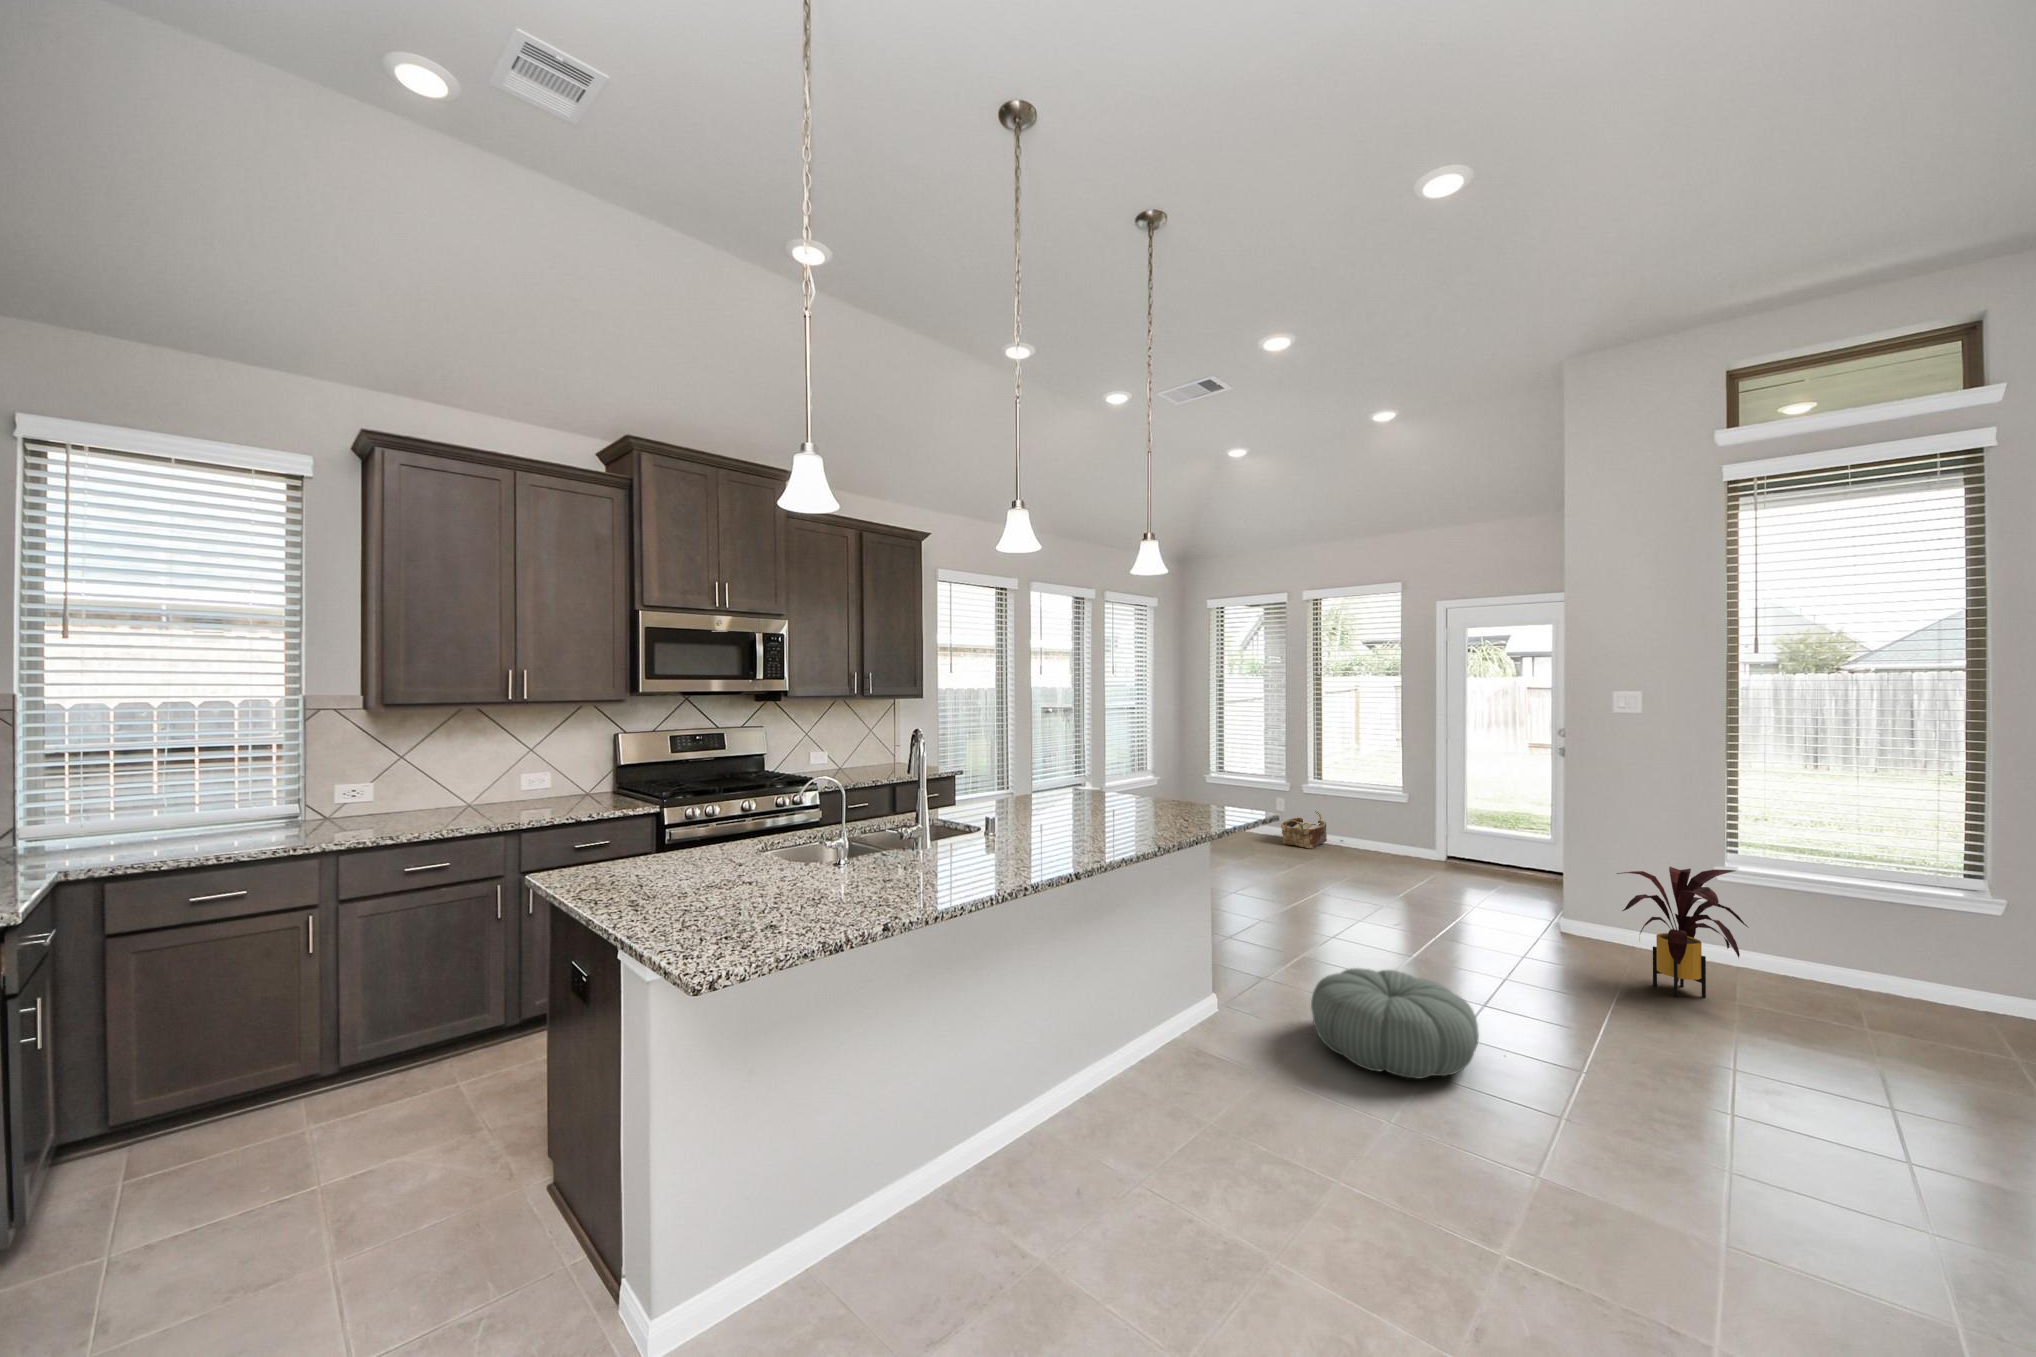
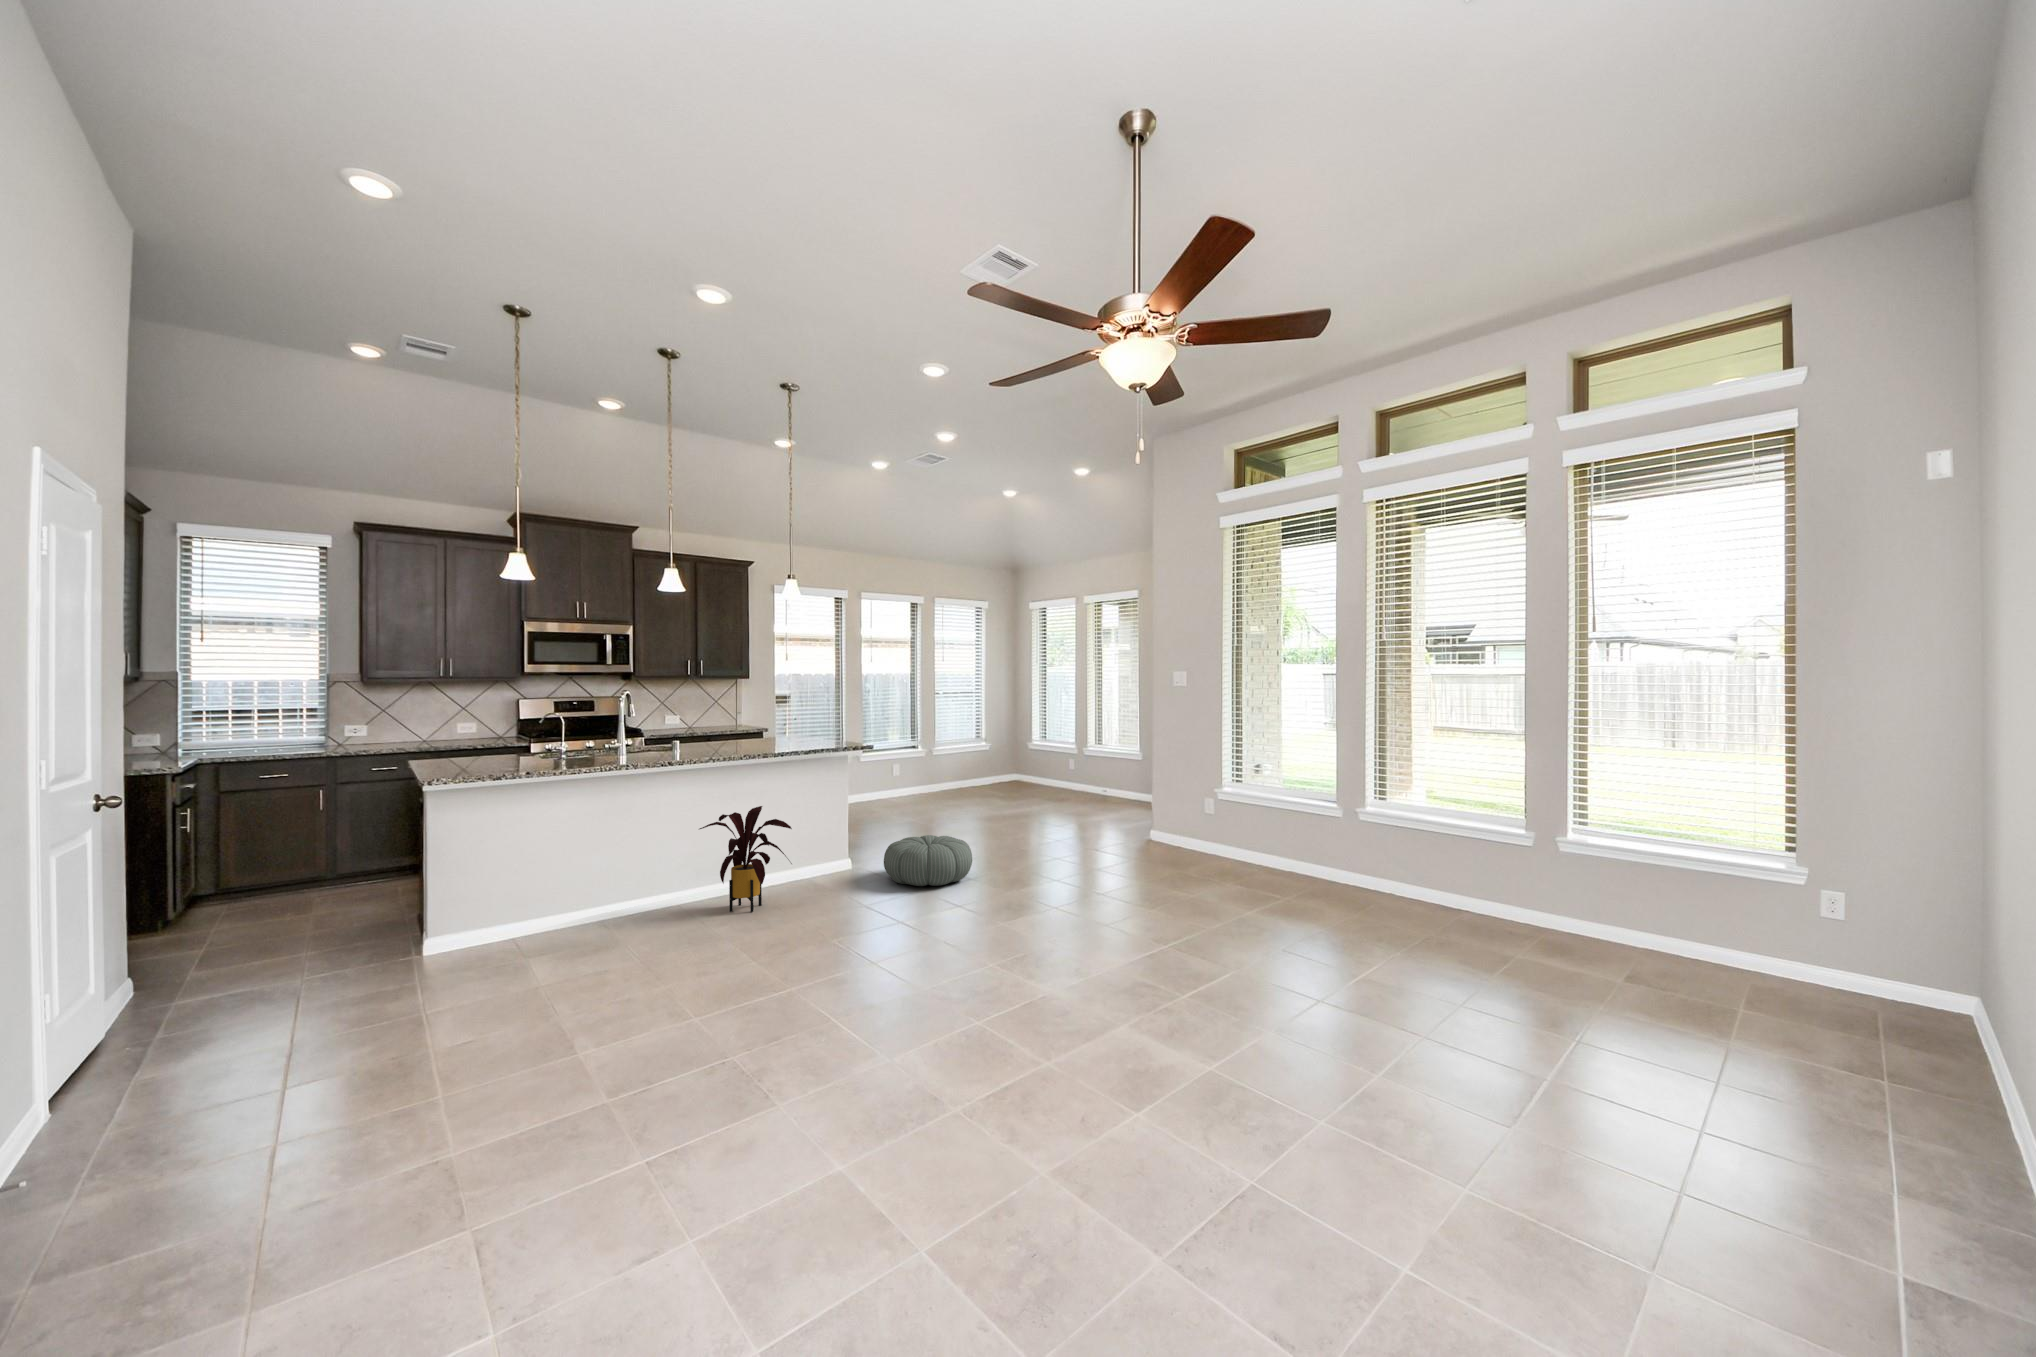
woven basket: present [1281,811,1327,849] -> none [1060,767,1096,794]
house plant: present [1617,867,1748,997] -> present [700,806,792,912]

